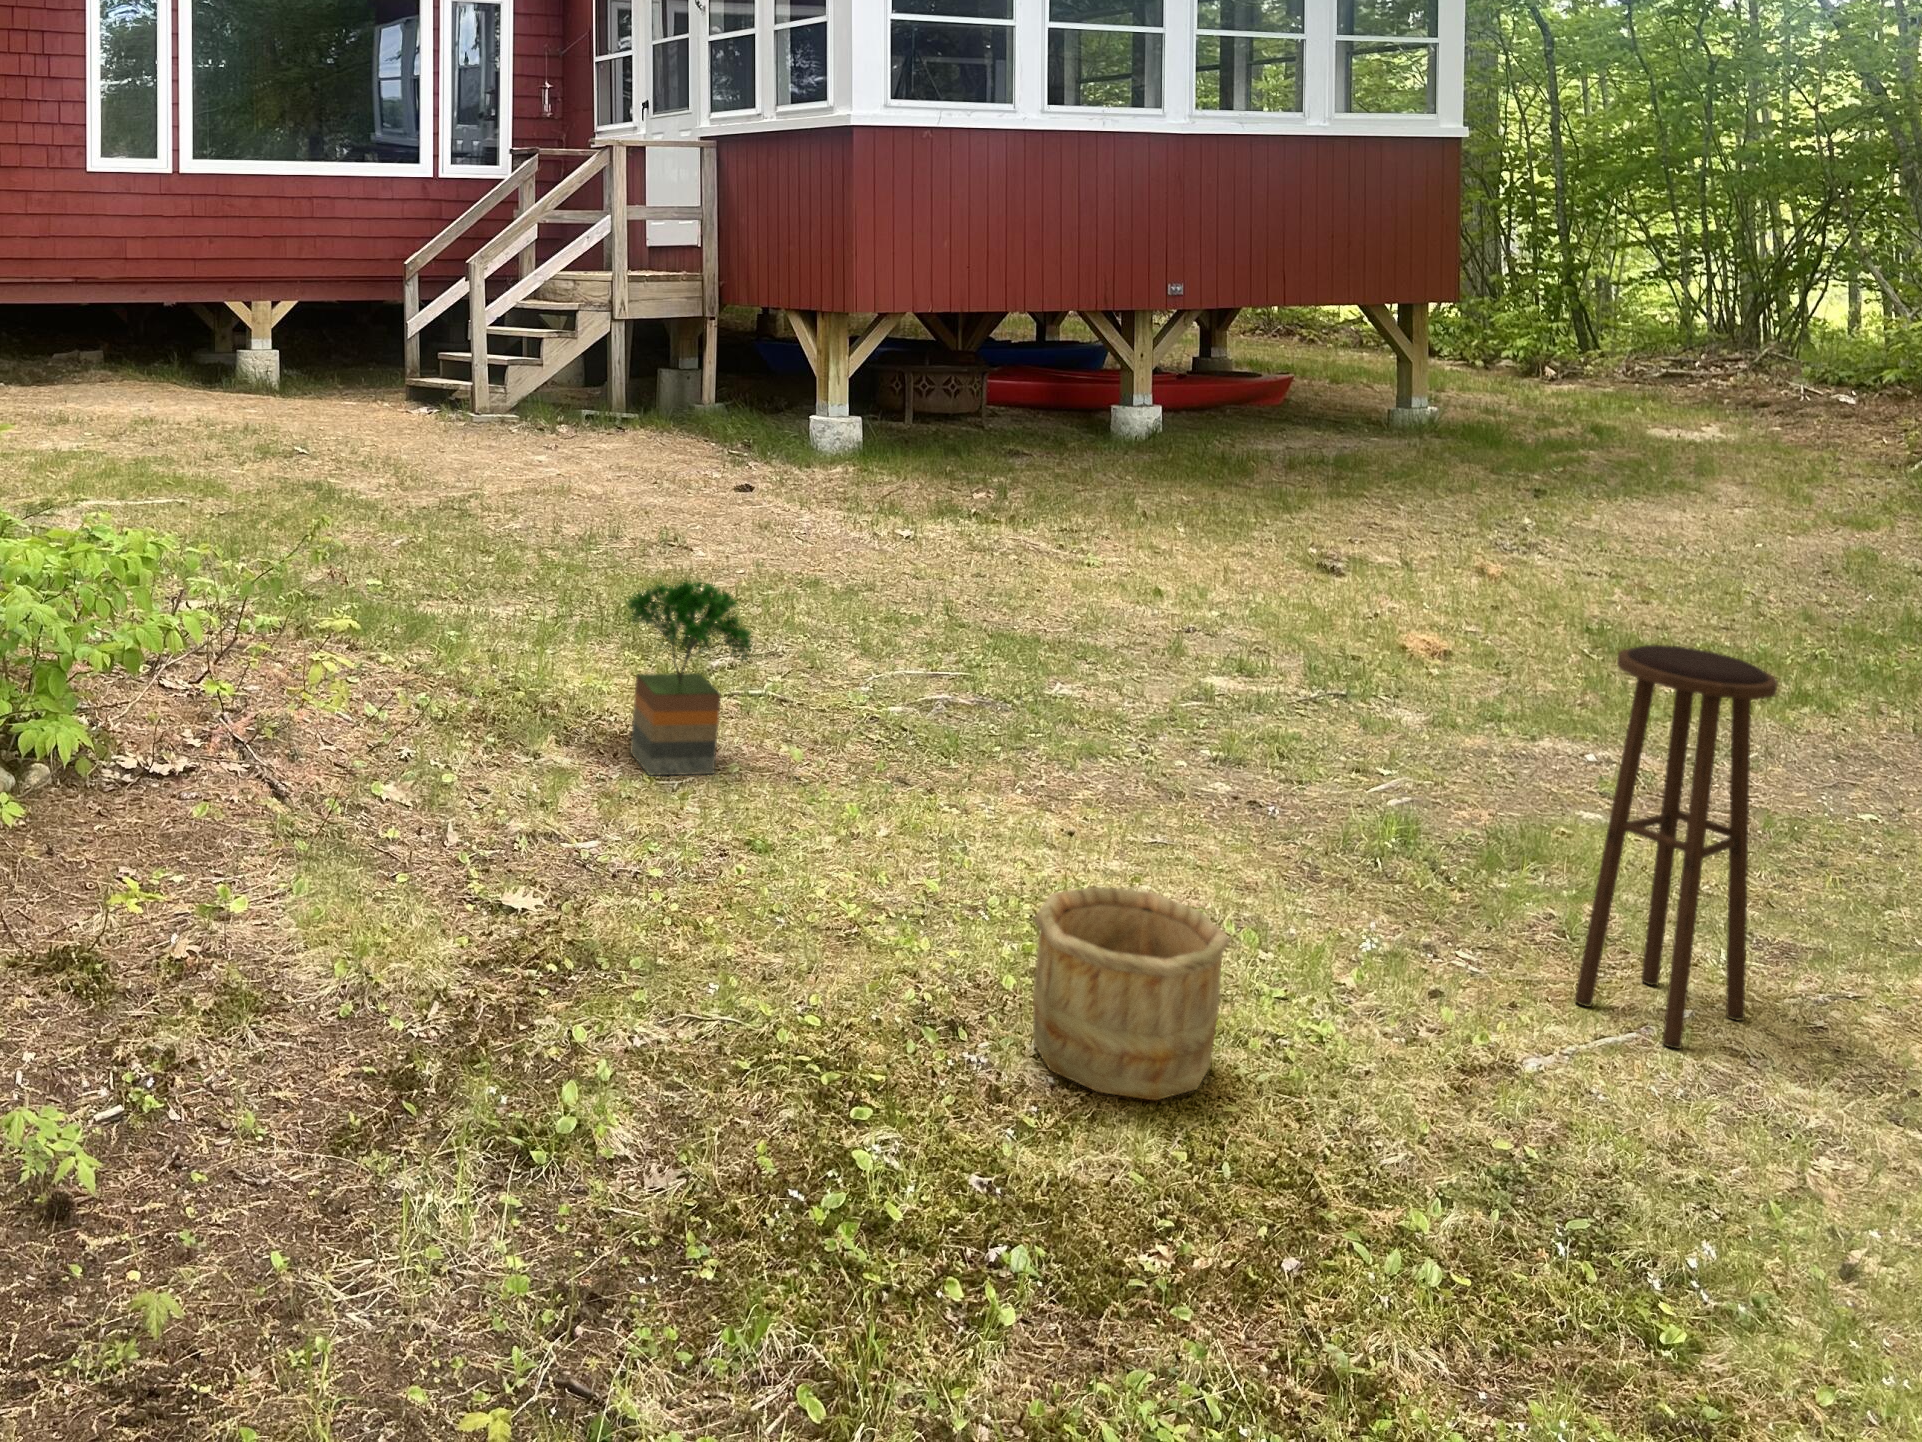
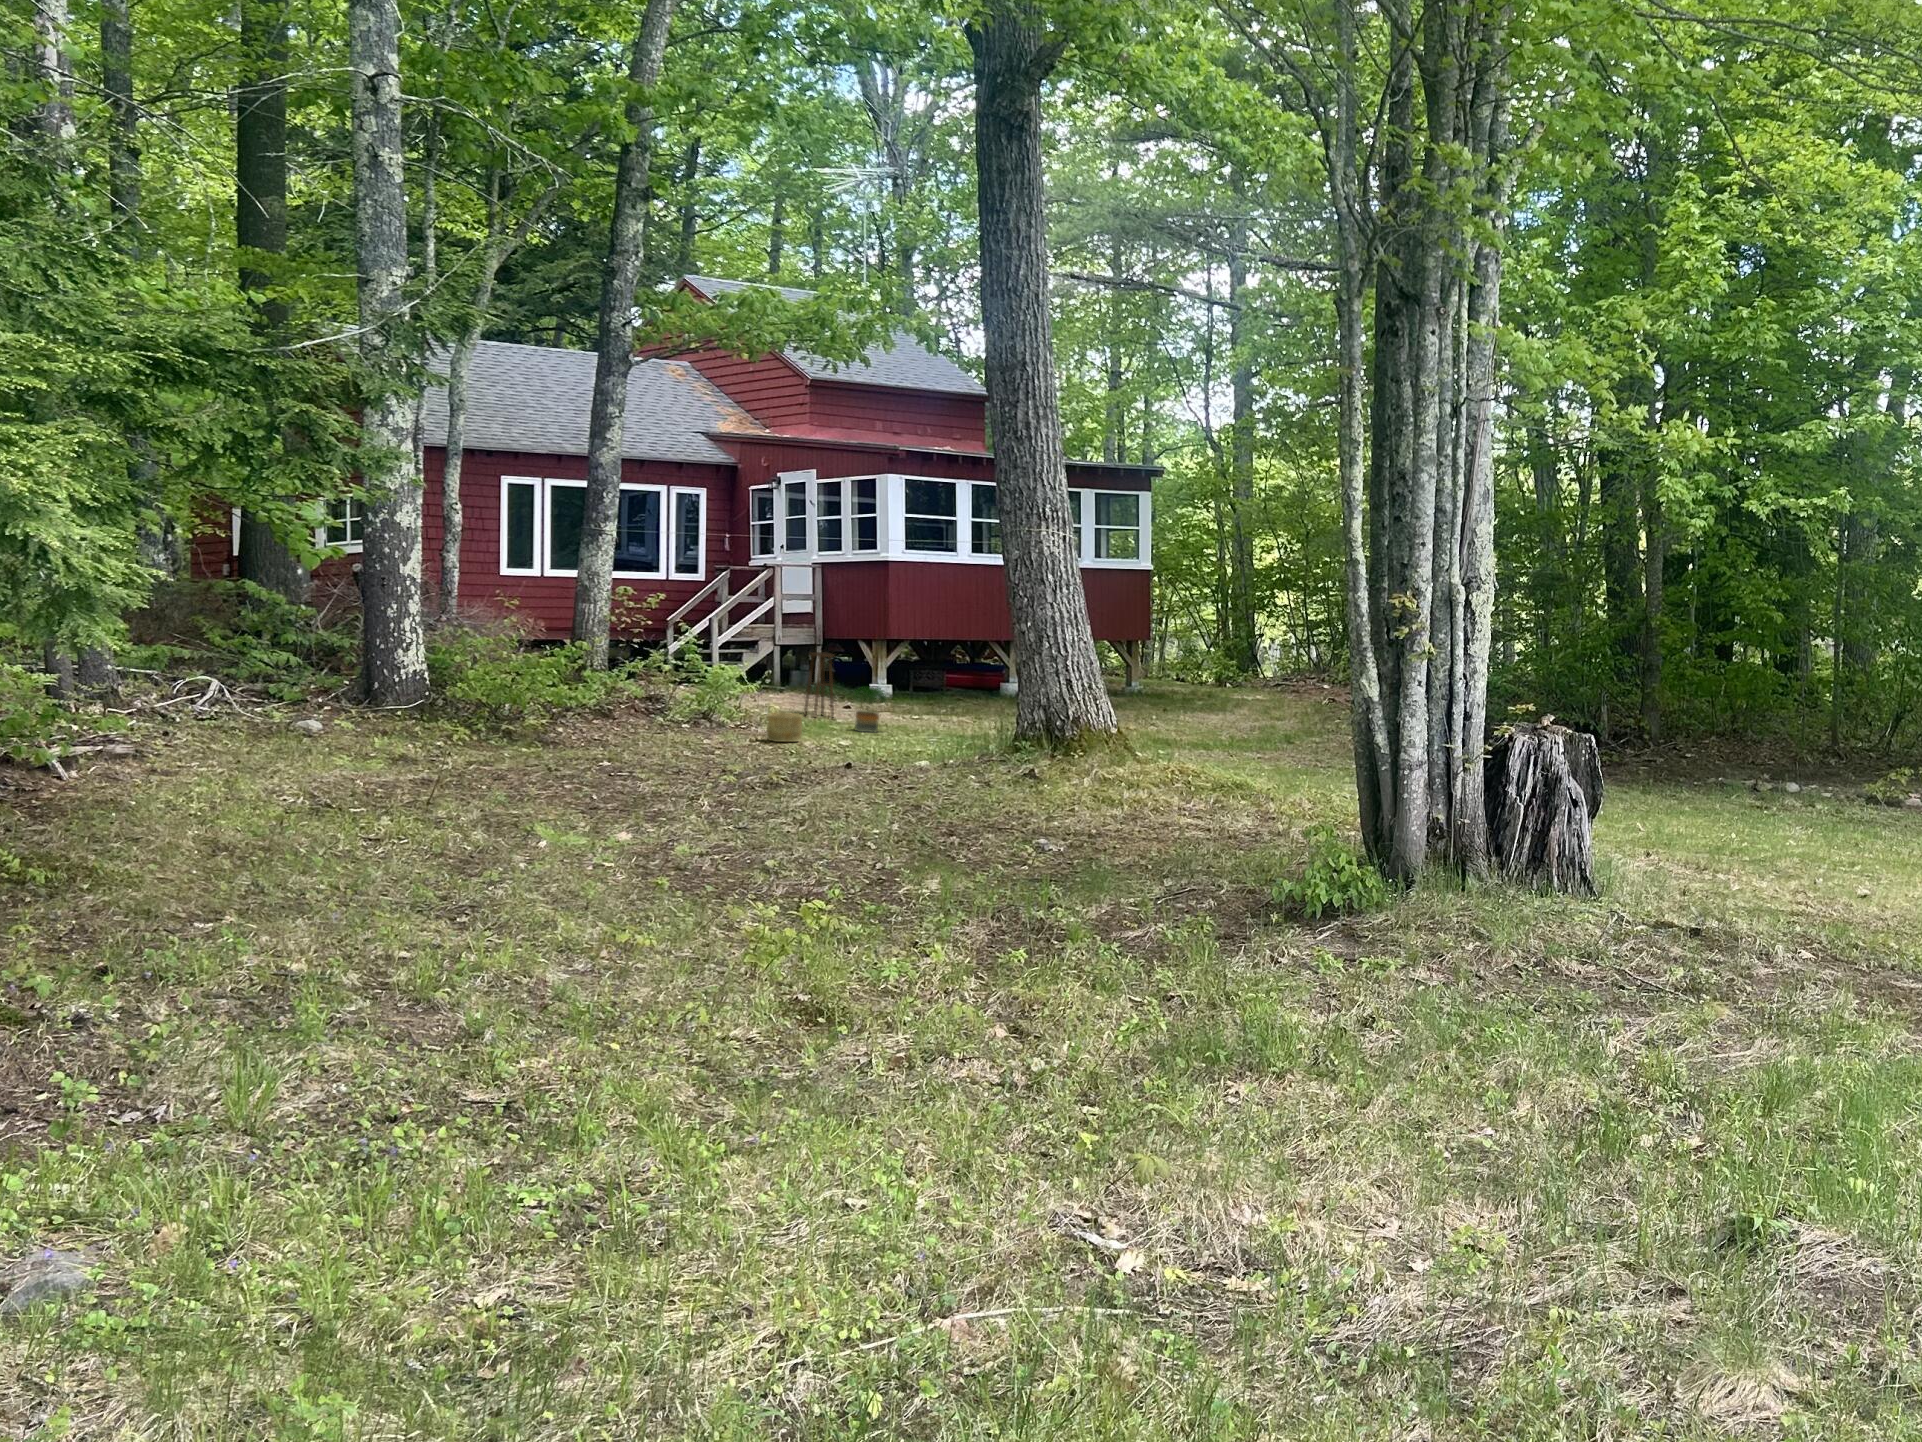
stool: present [1574,645,1778,1049] -> present [803,652,834,717]
wooden bucket: present [1033,887,1230,1101] -> present [767,712,803,742]

